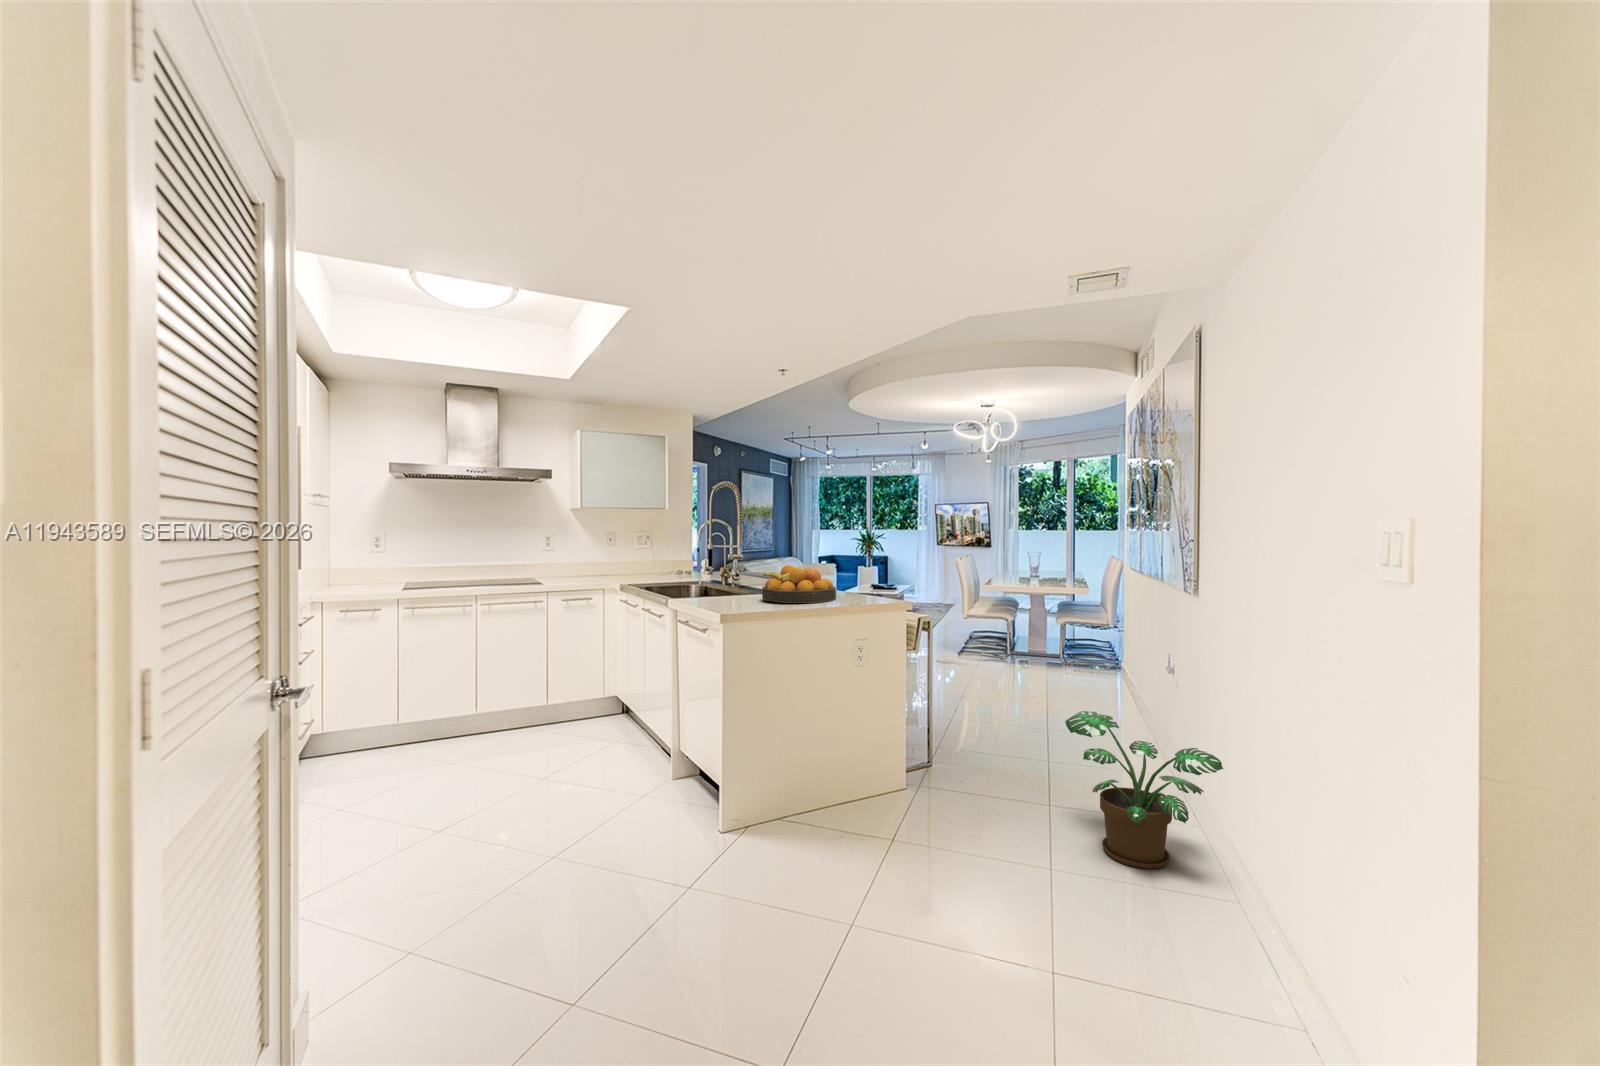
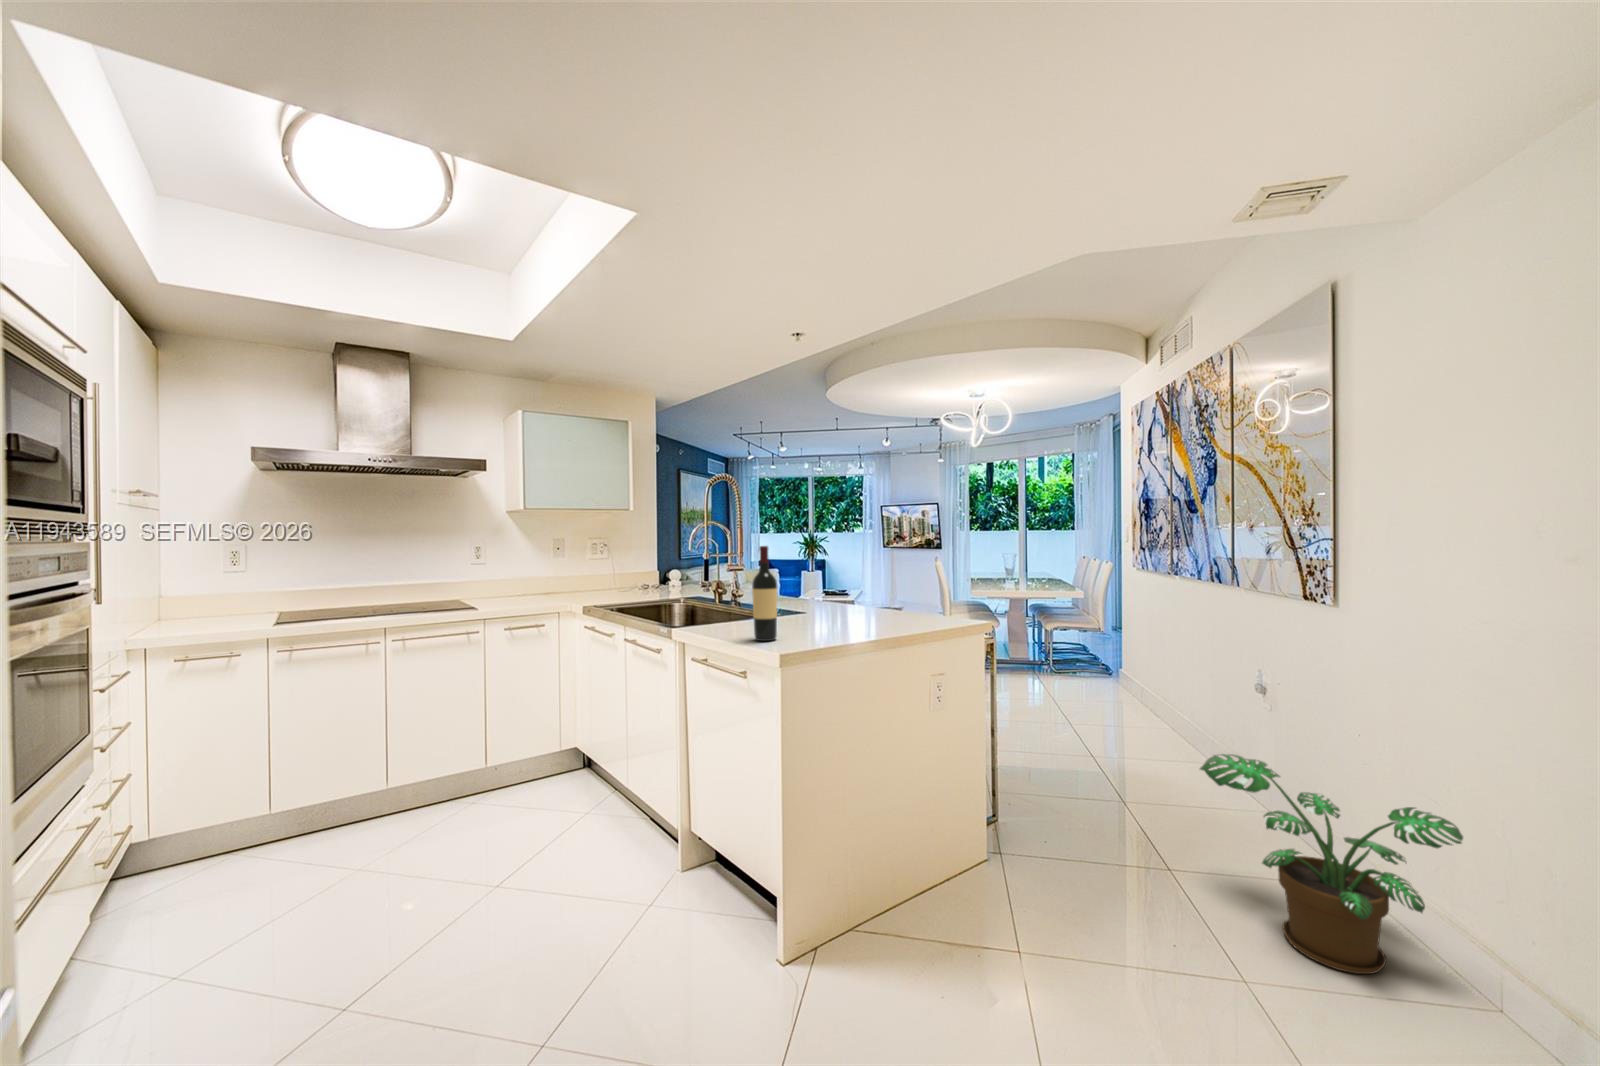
wine bottle: none [717,539,735,608] -> present [752,546,777,641]
fruit bowl: present [762,565,836,603] -> none [800,578,899,630]

